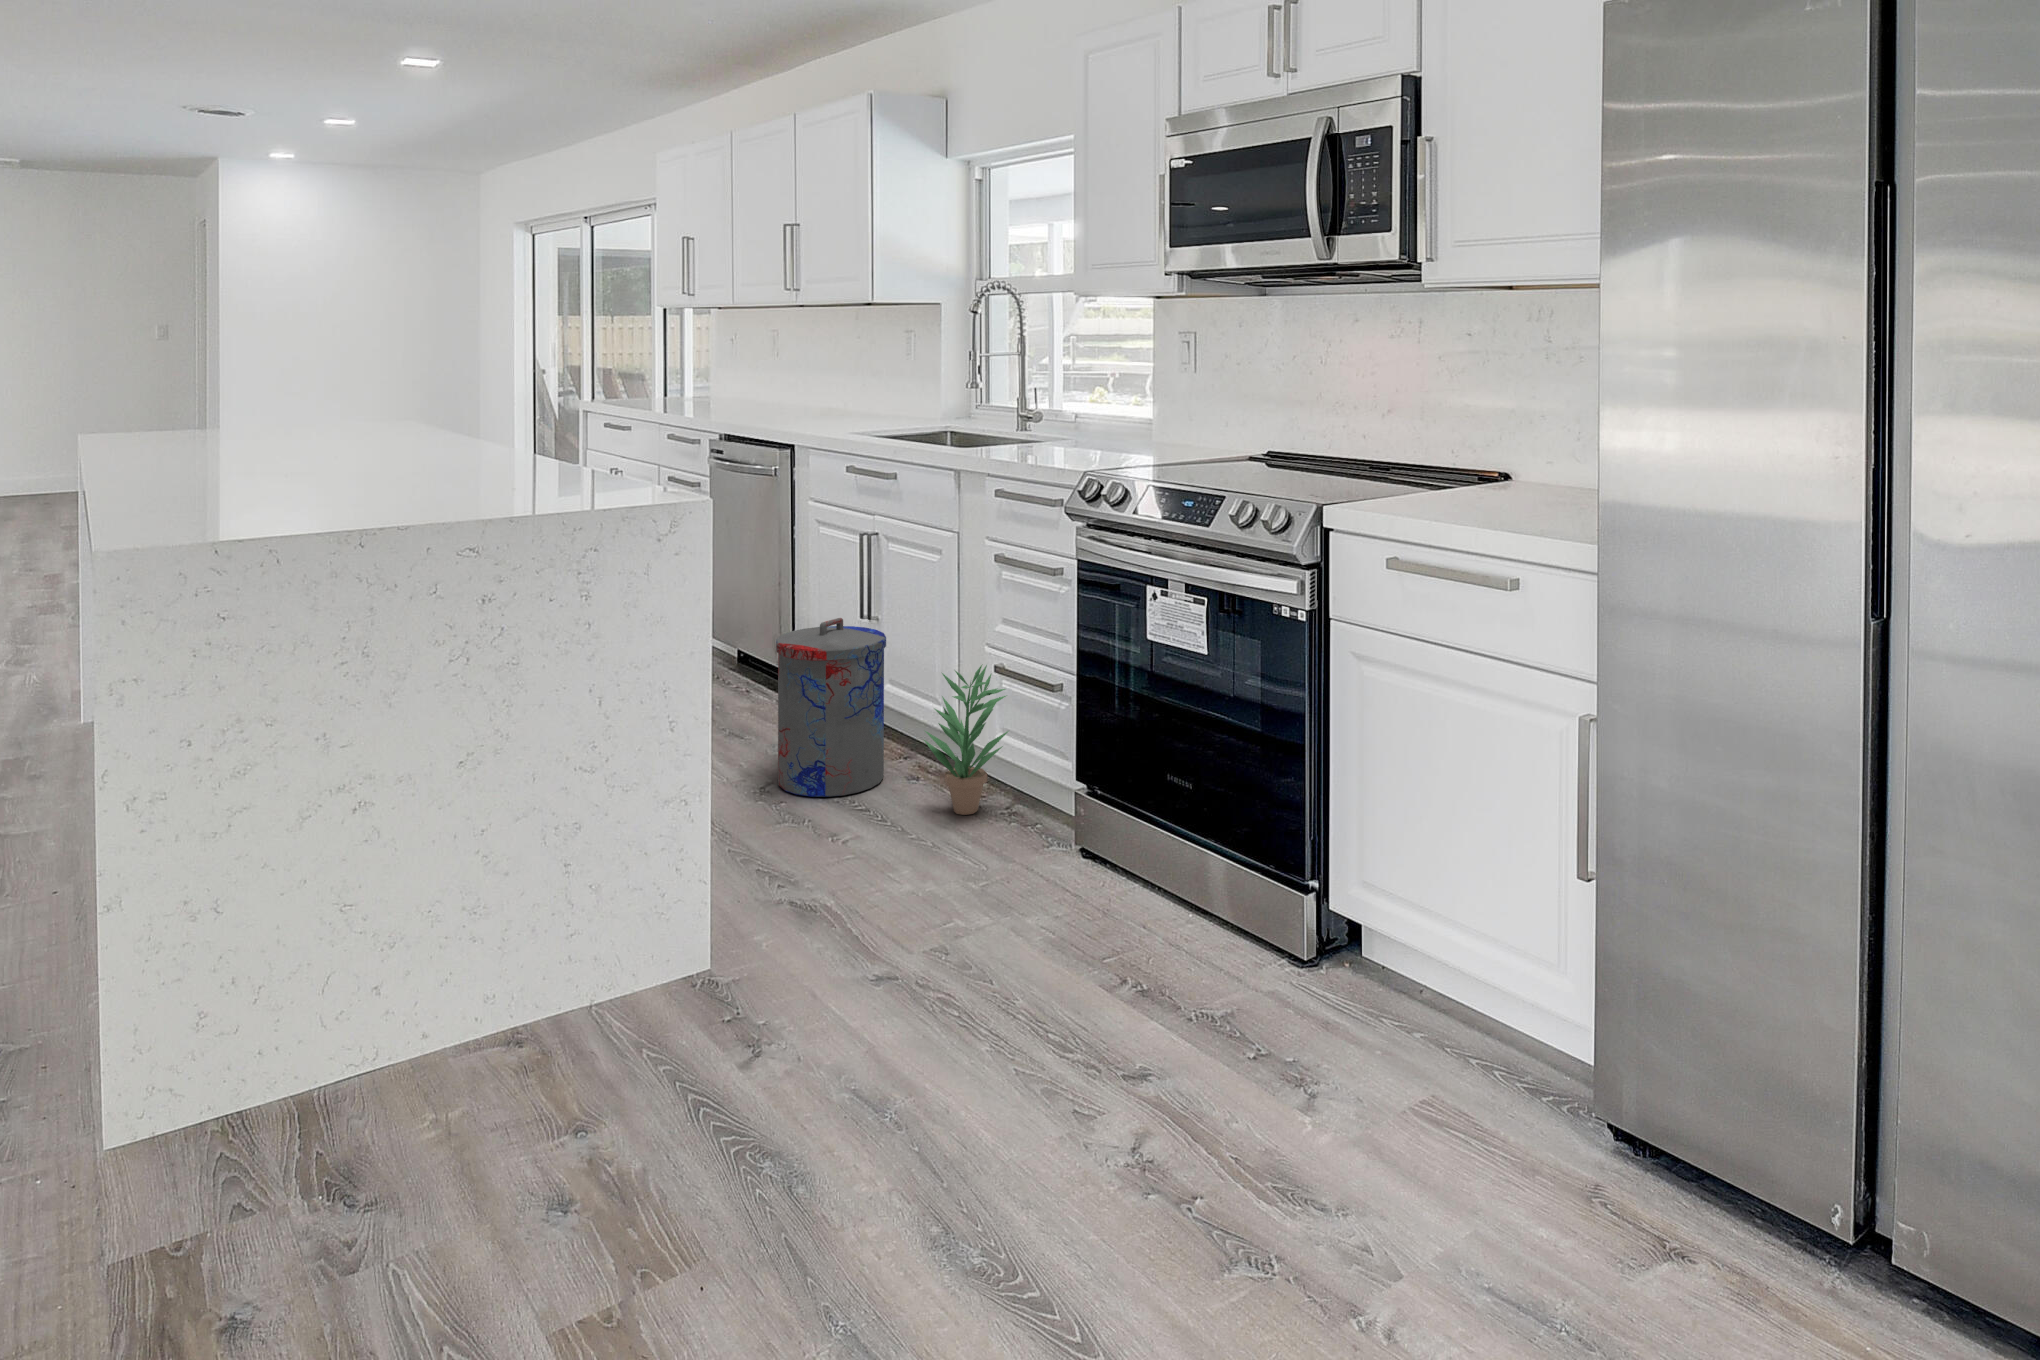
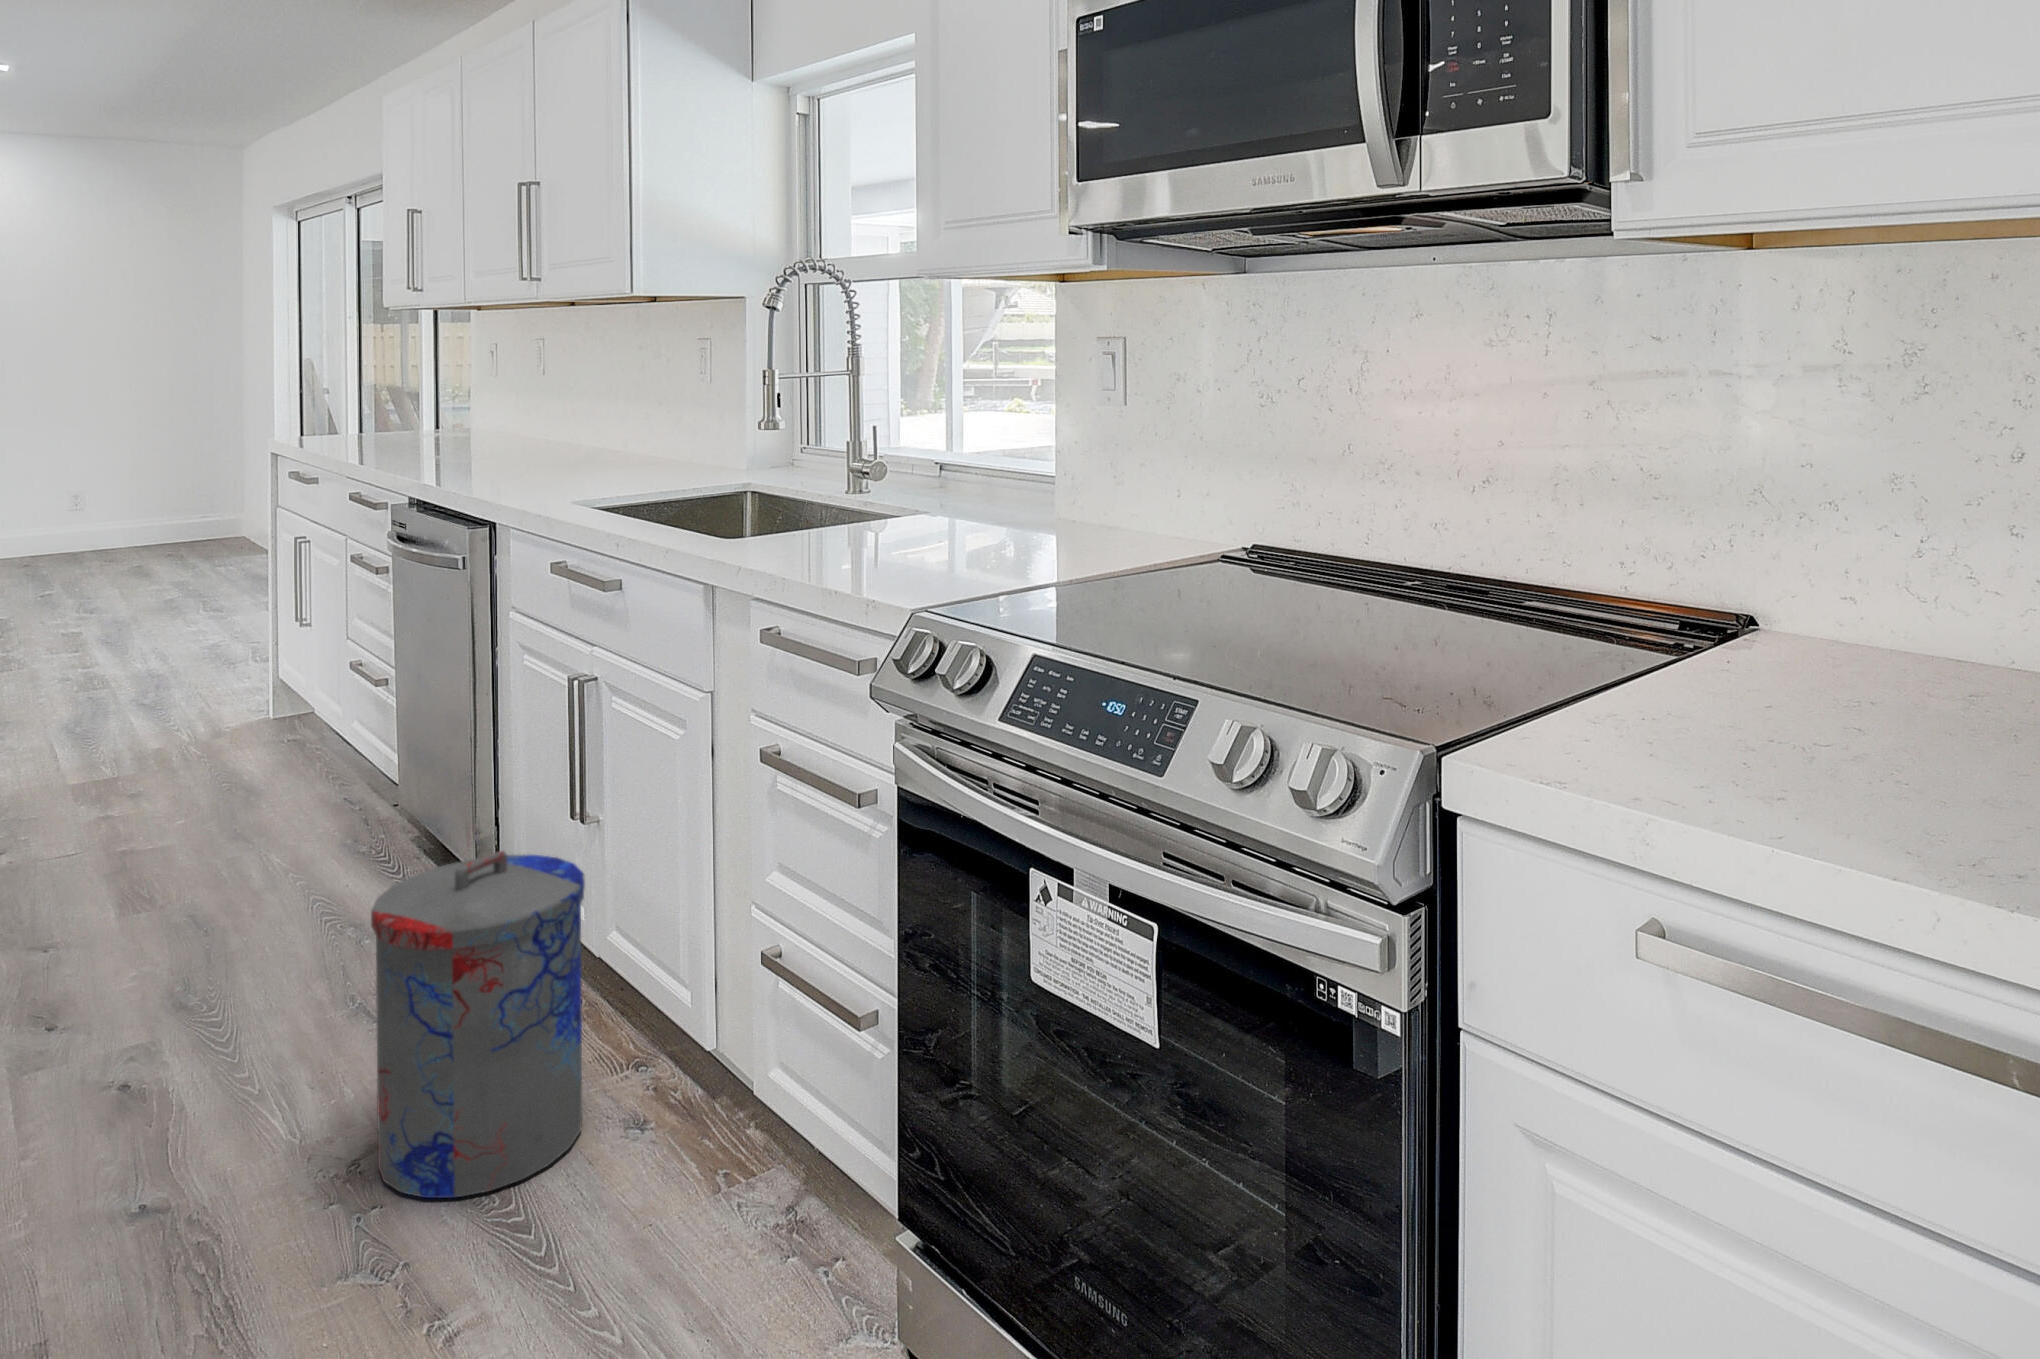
potted plant: present [924,665,1008,815] -> none [628,953,791,1242]

